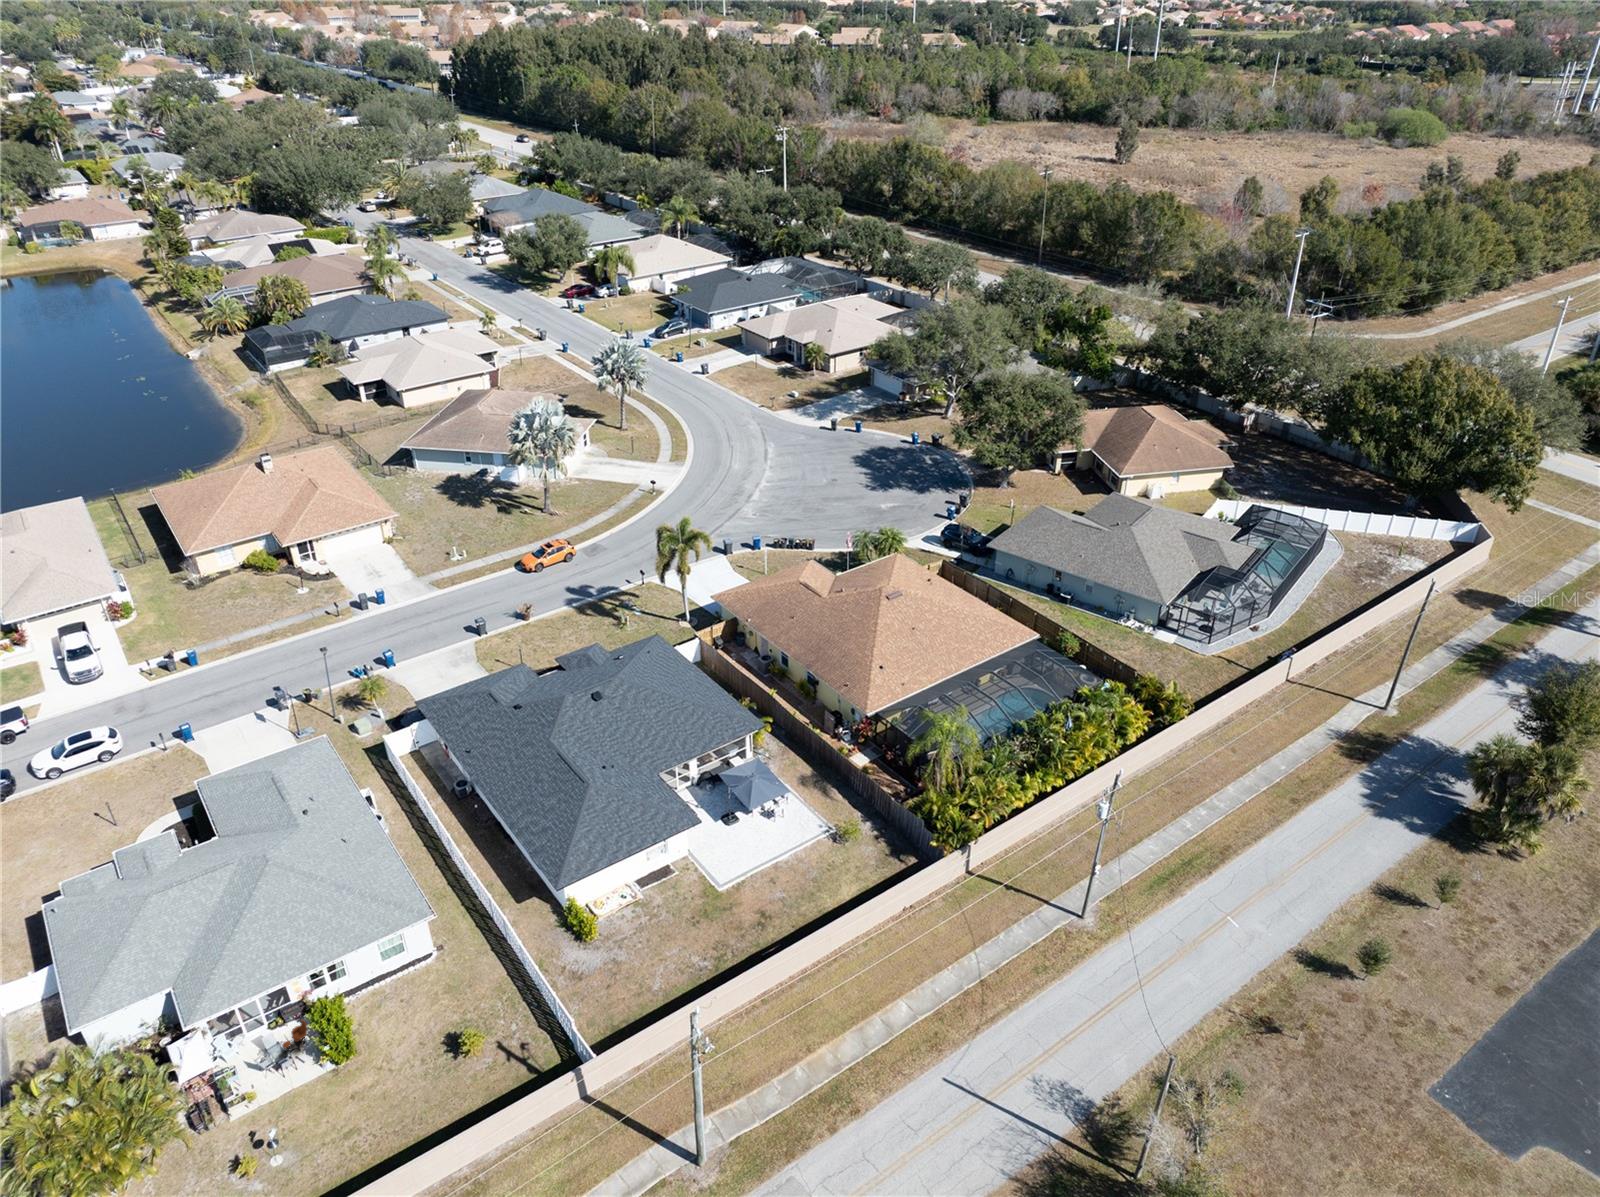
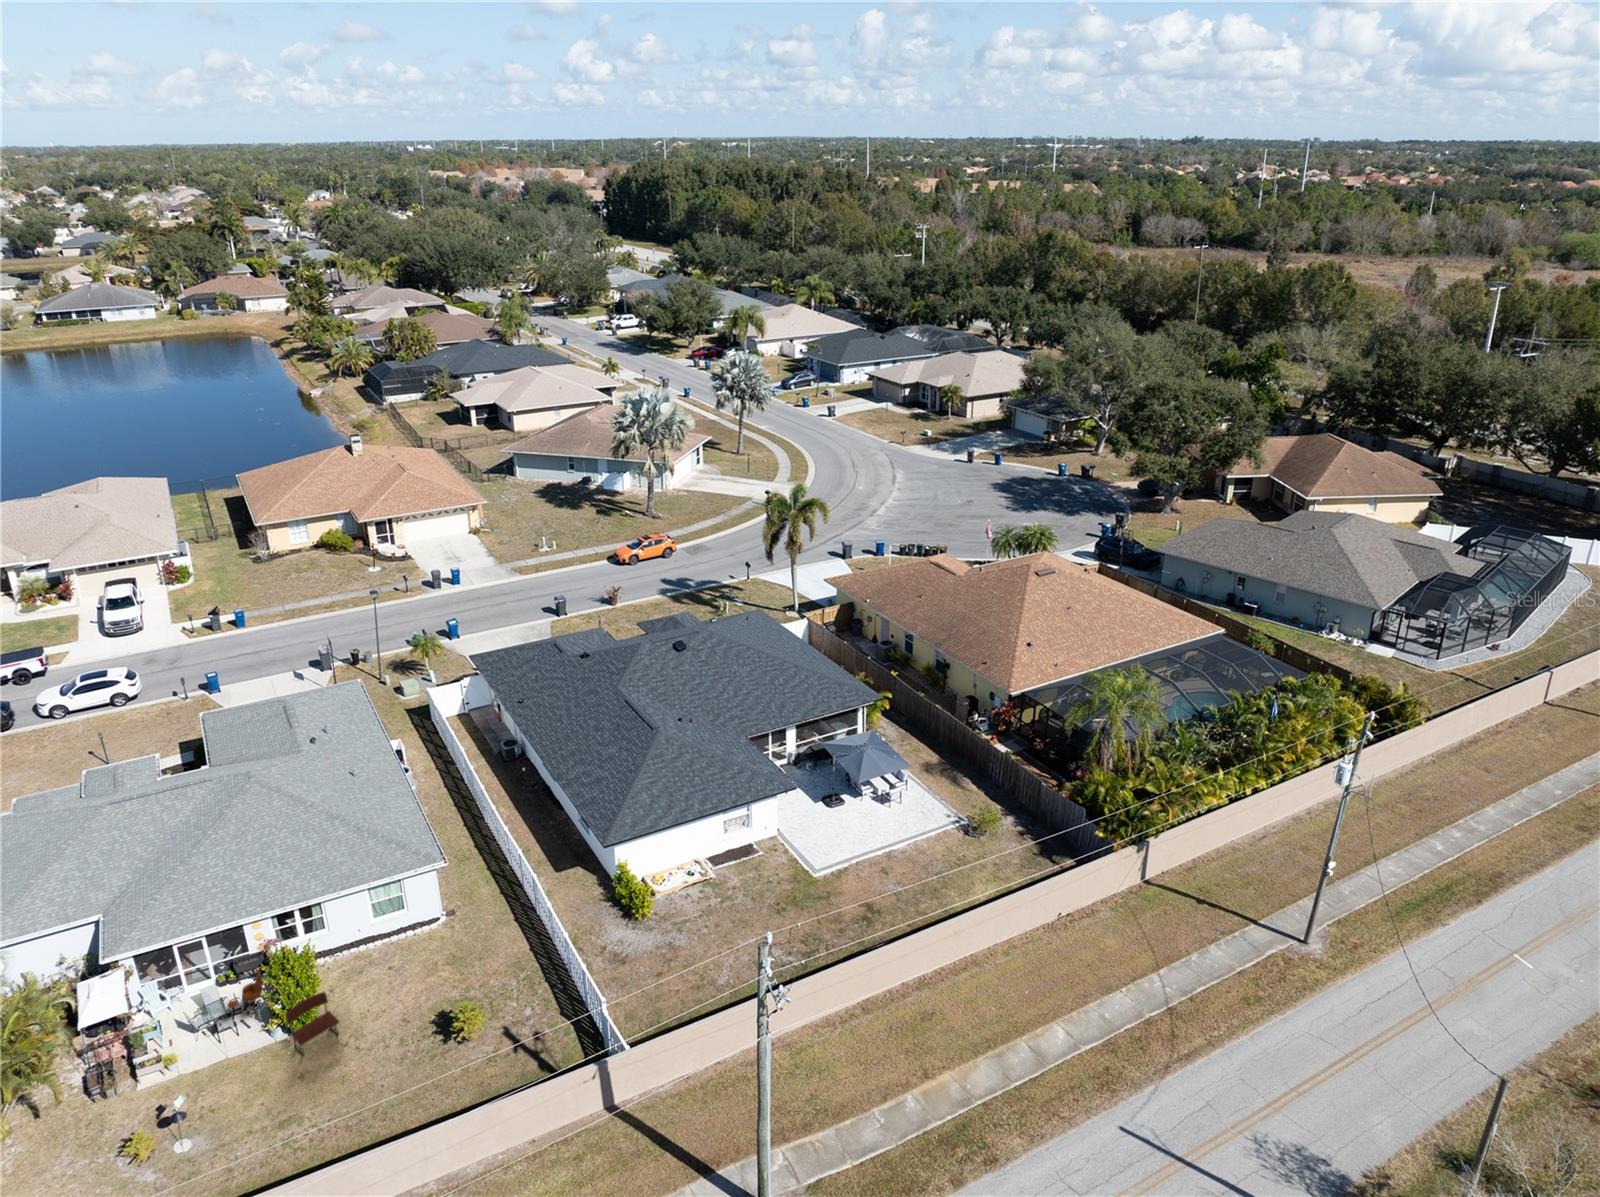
bench: none [334,1033,374,1080] -> present [285,992,339,1055]

